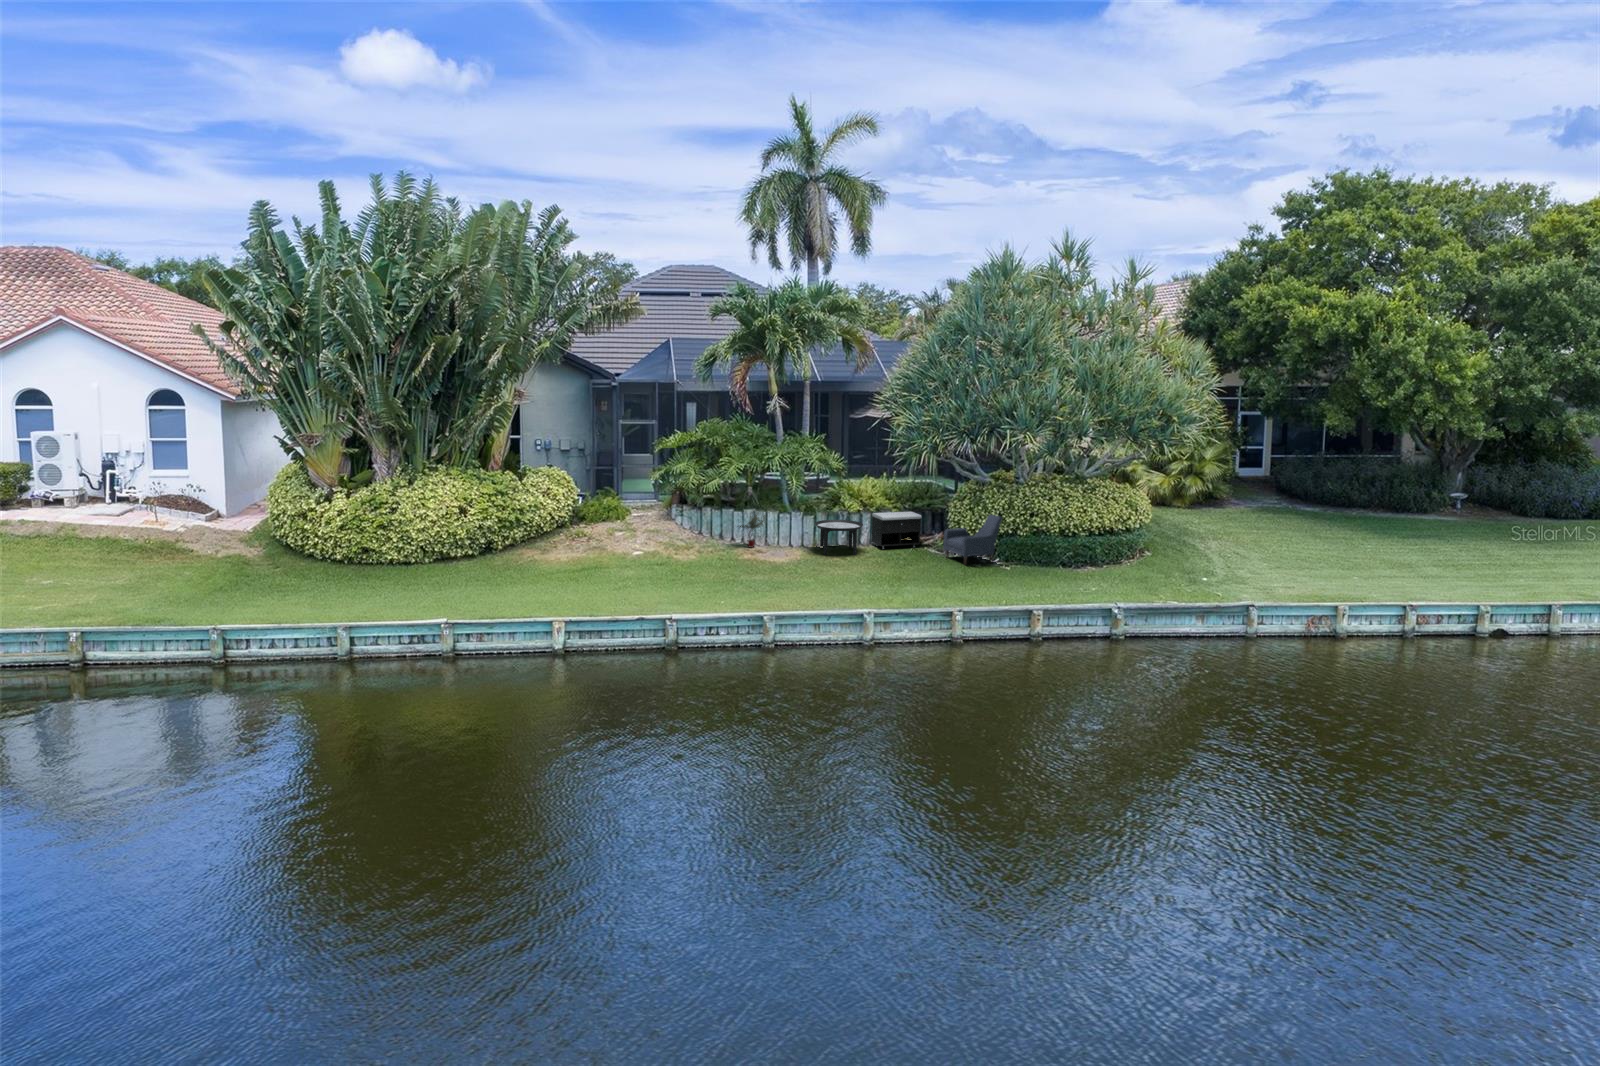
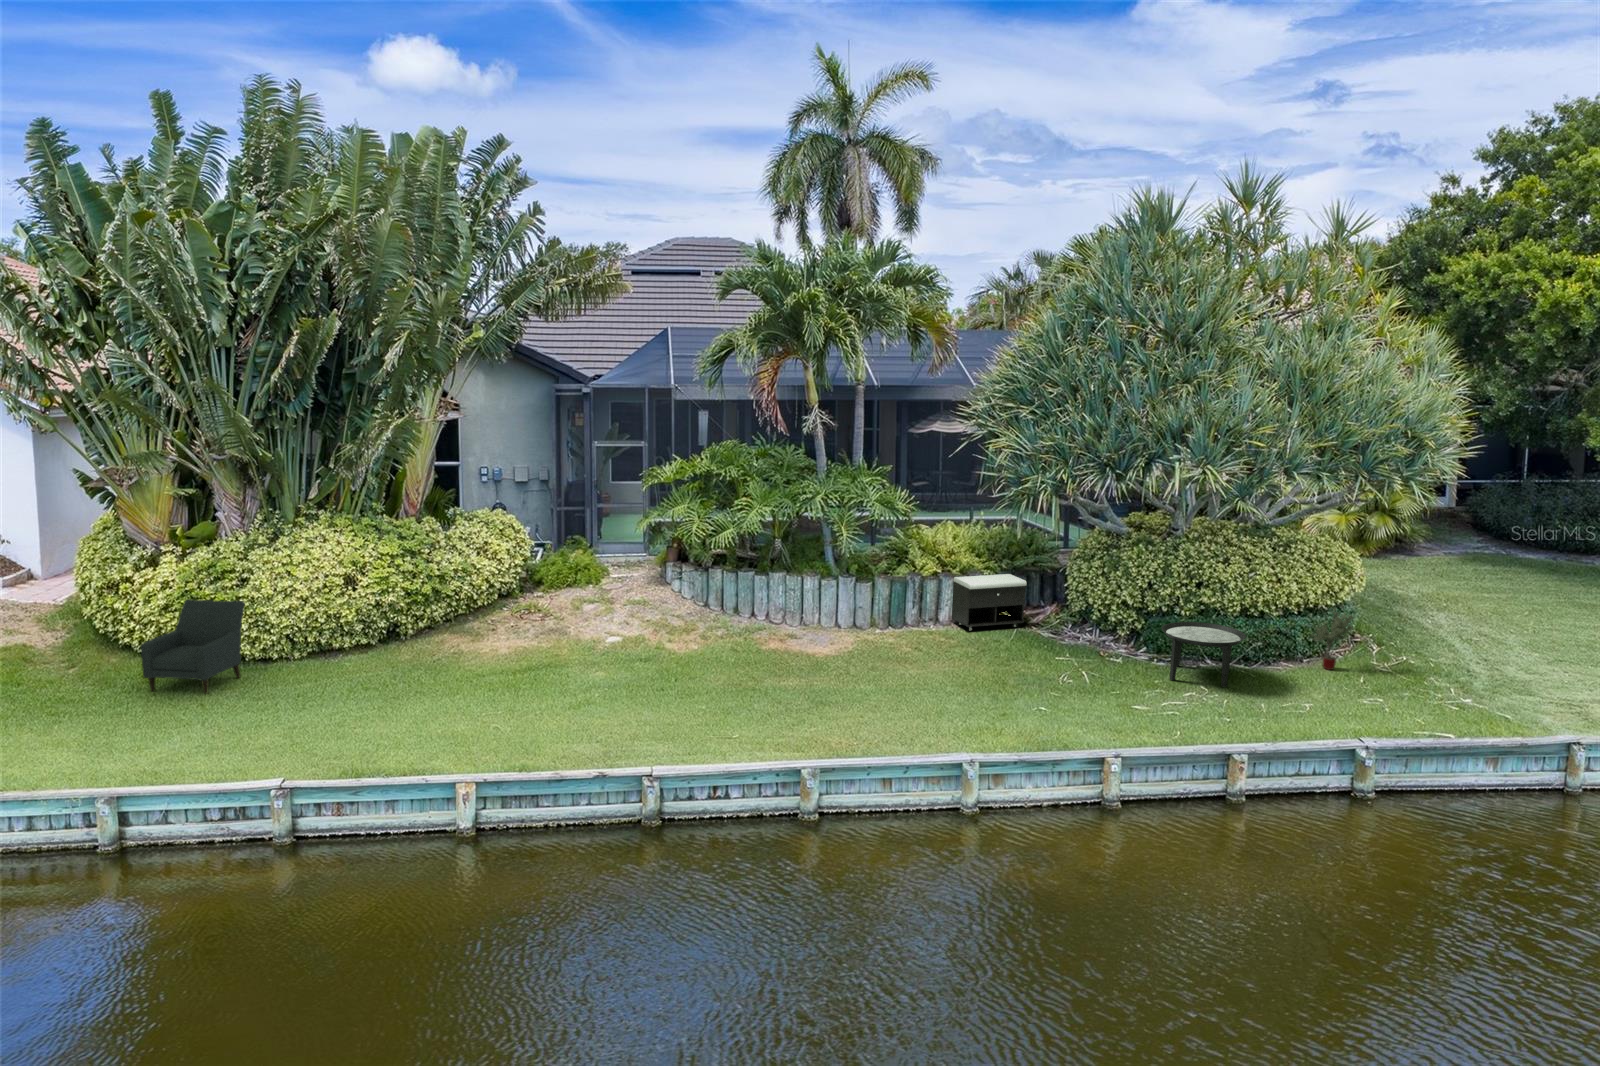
potted tree: present [737,512,766,548] -> present [1312,608,1353,670]
chair: present [943,515,1002,565] -> present [141,599,245,694]
round table: present [815,520,863,555] -> present [1162,622,1246,687]

